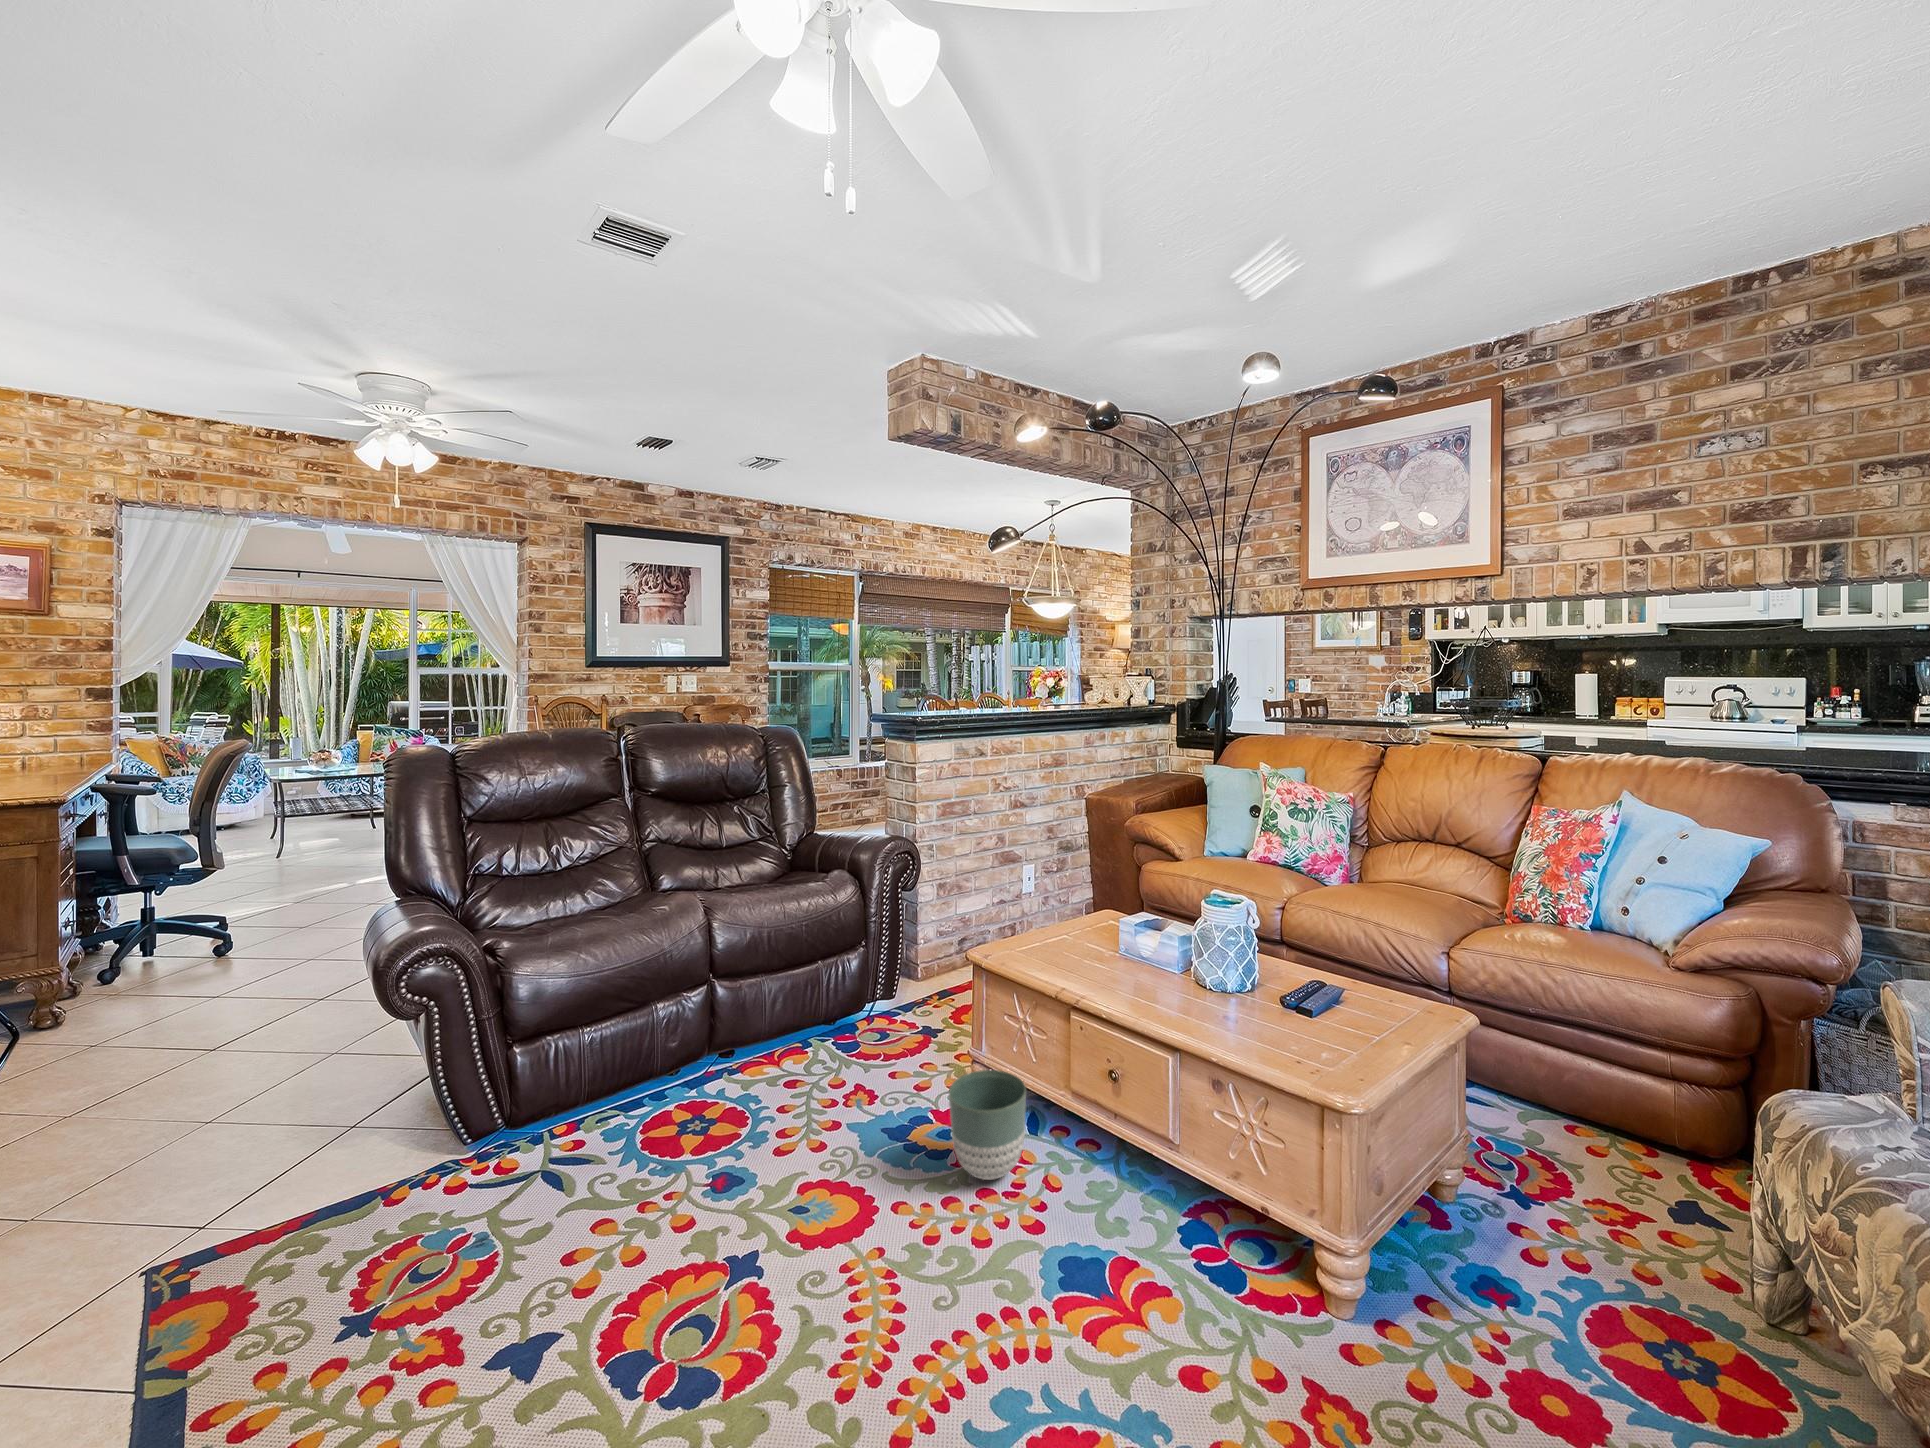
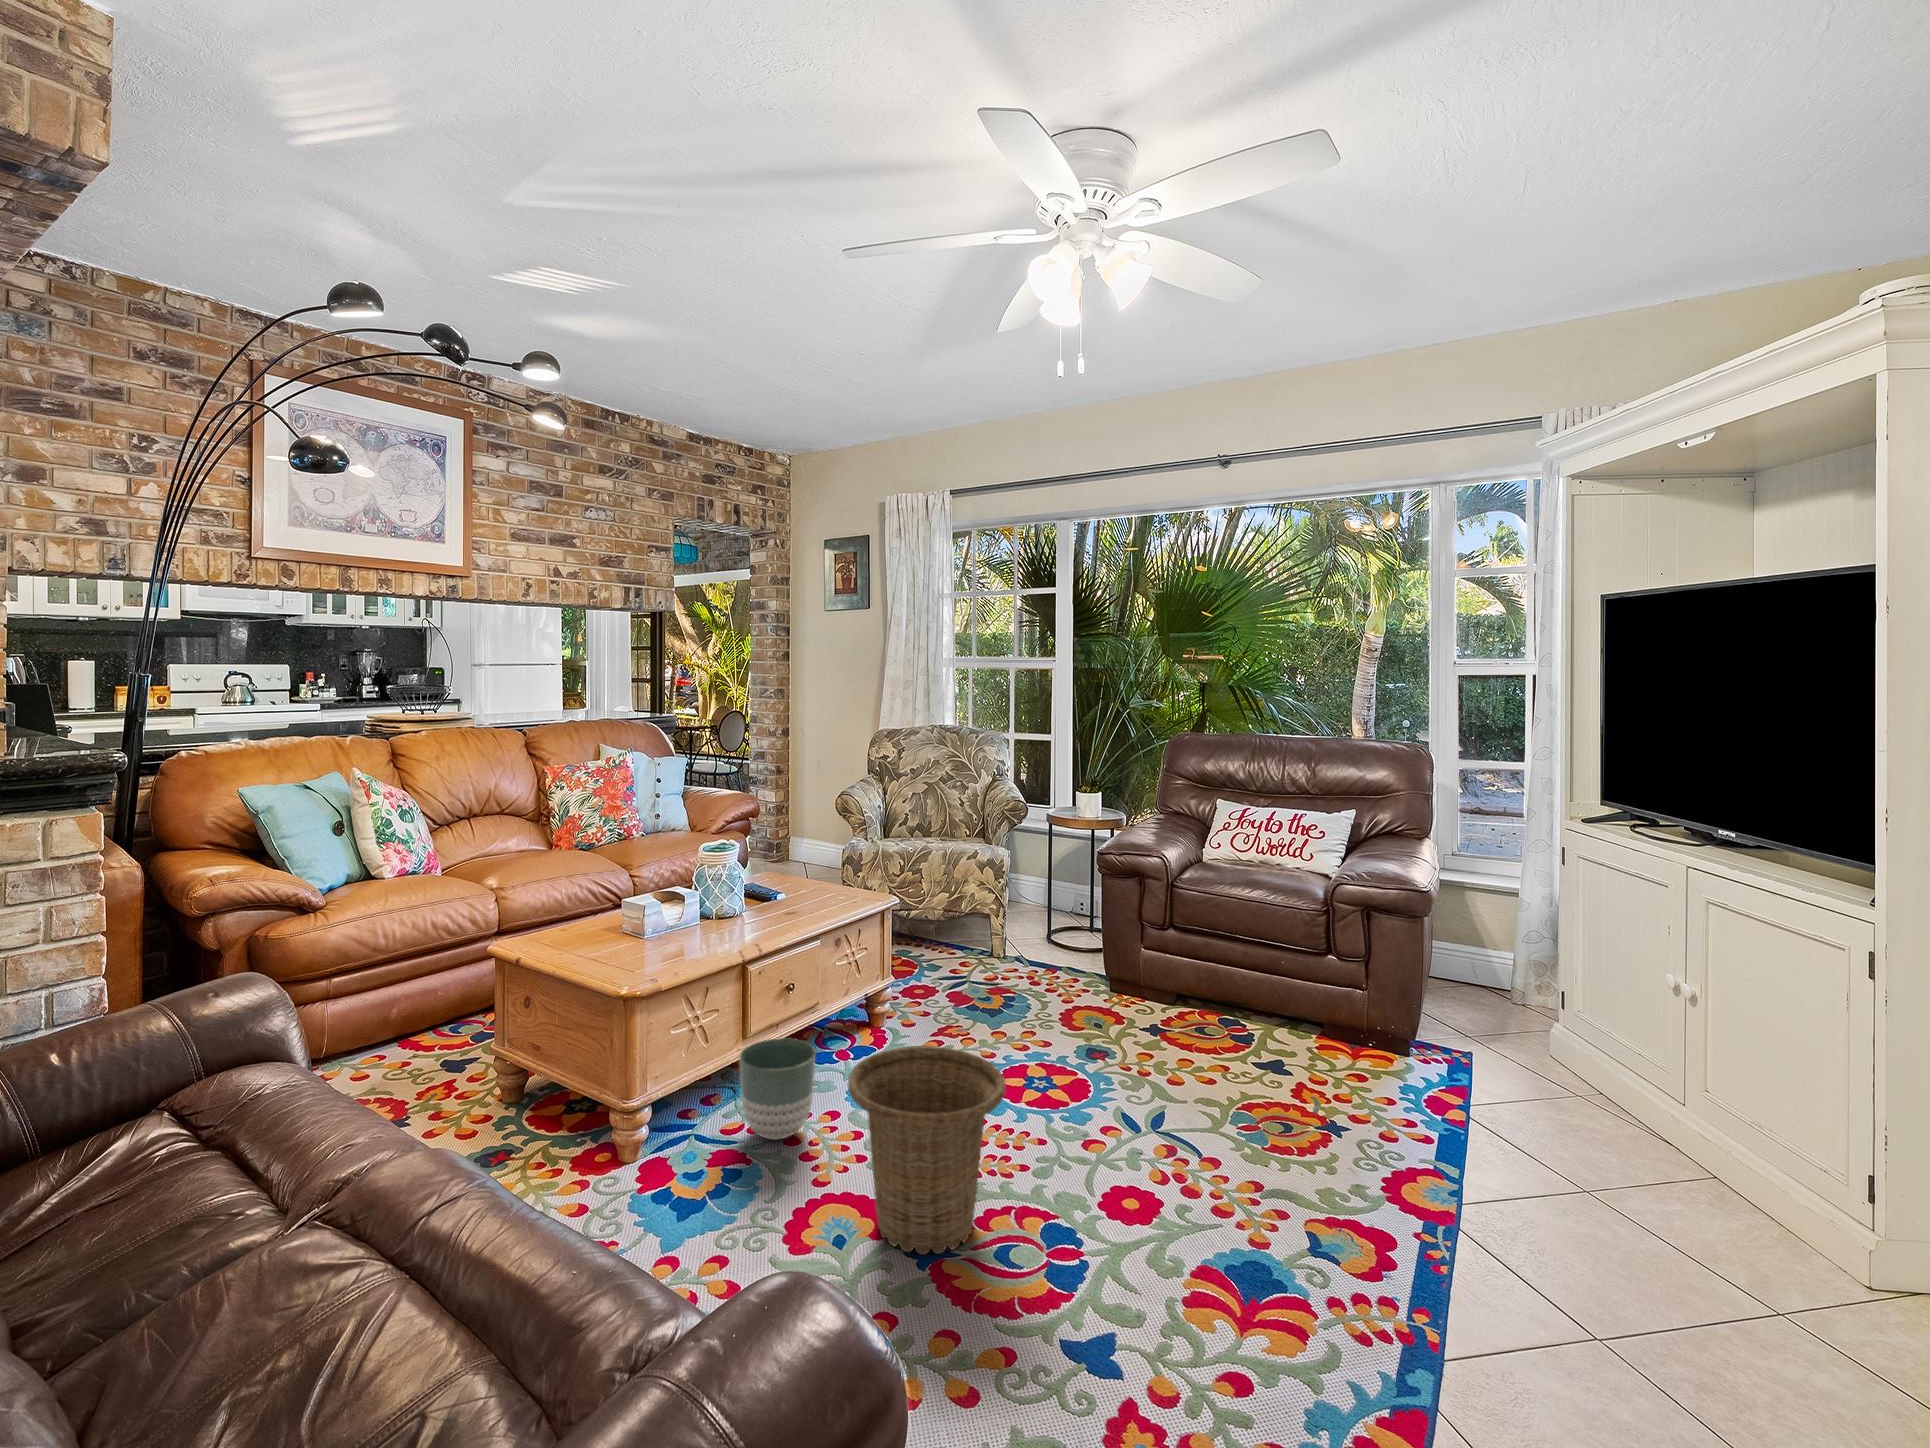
basket: none [690,1076,857,1302] -> present [848,1046,1006,1255]

